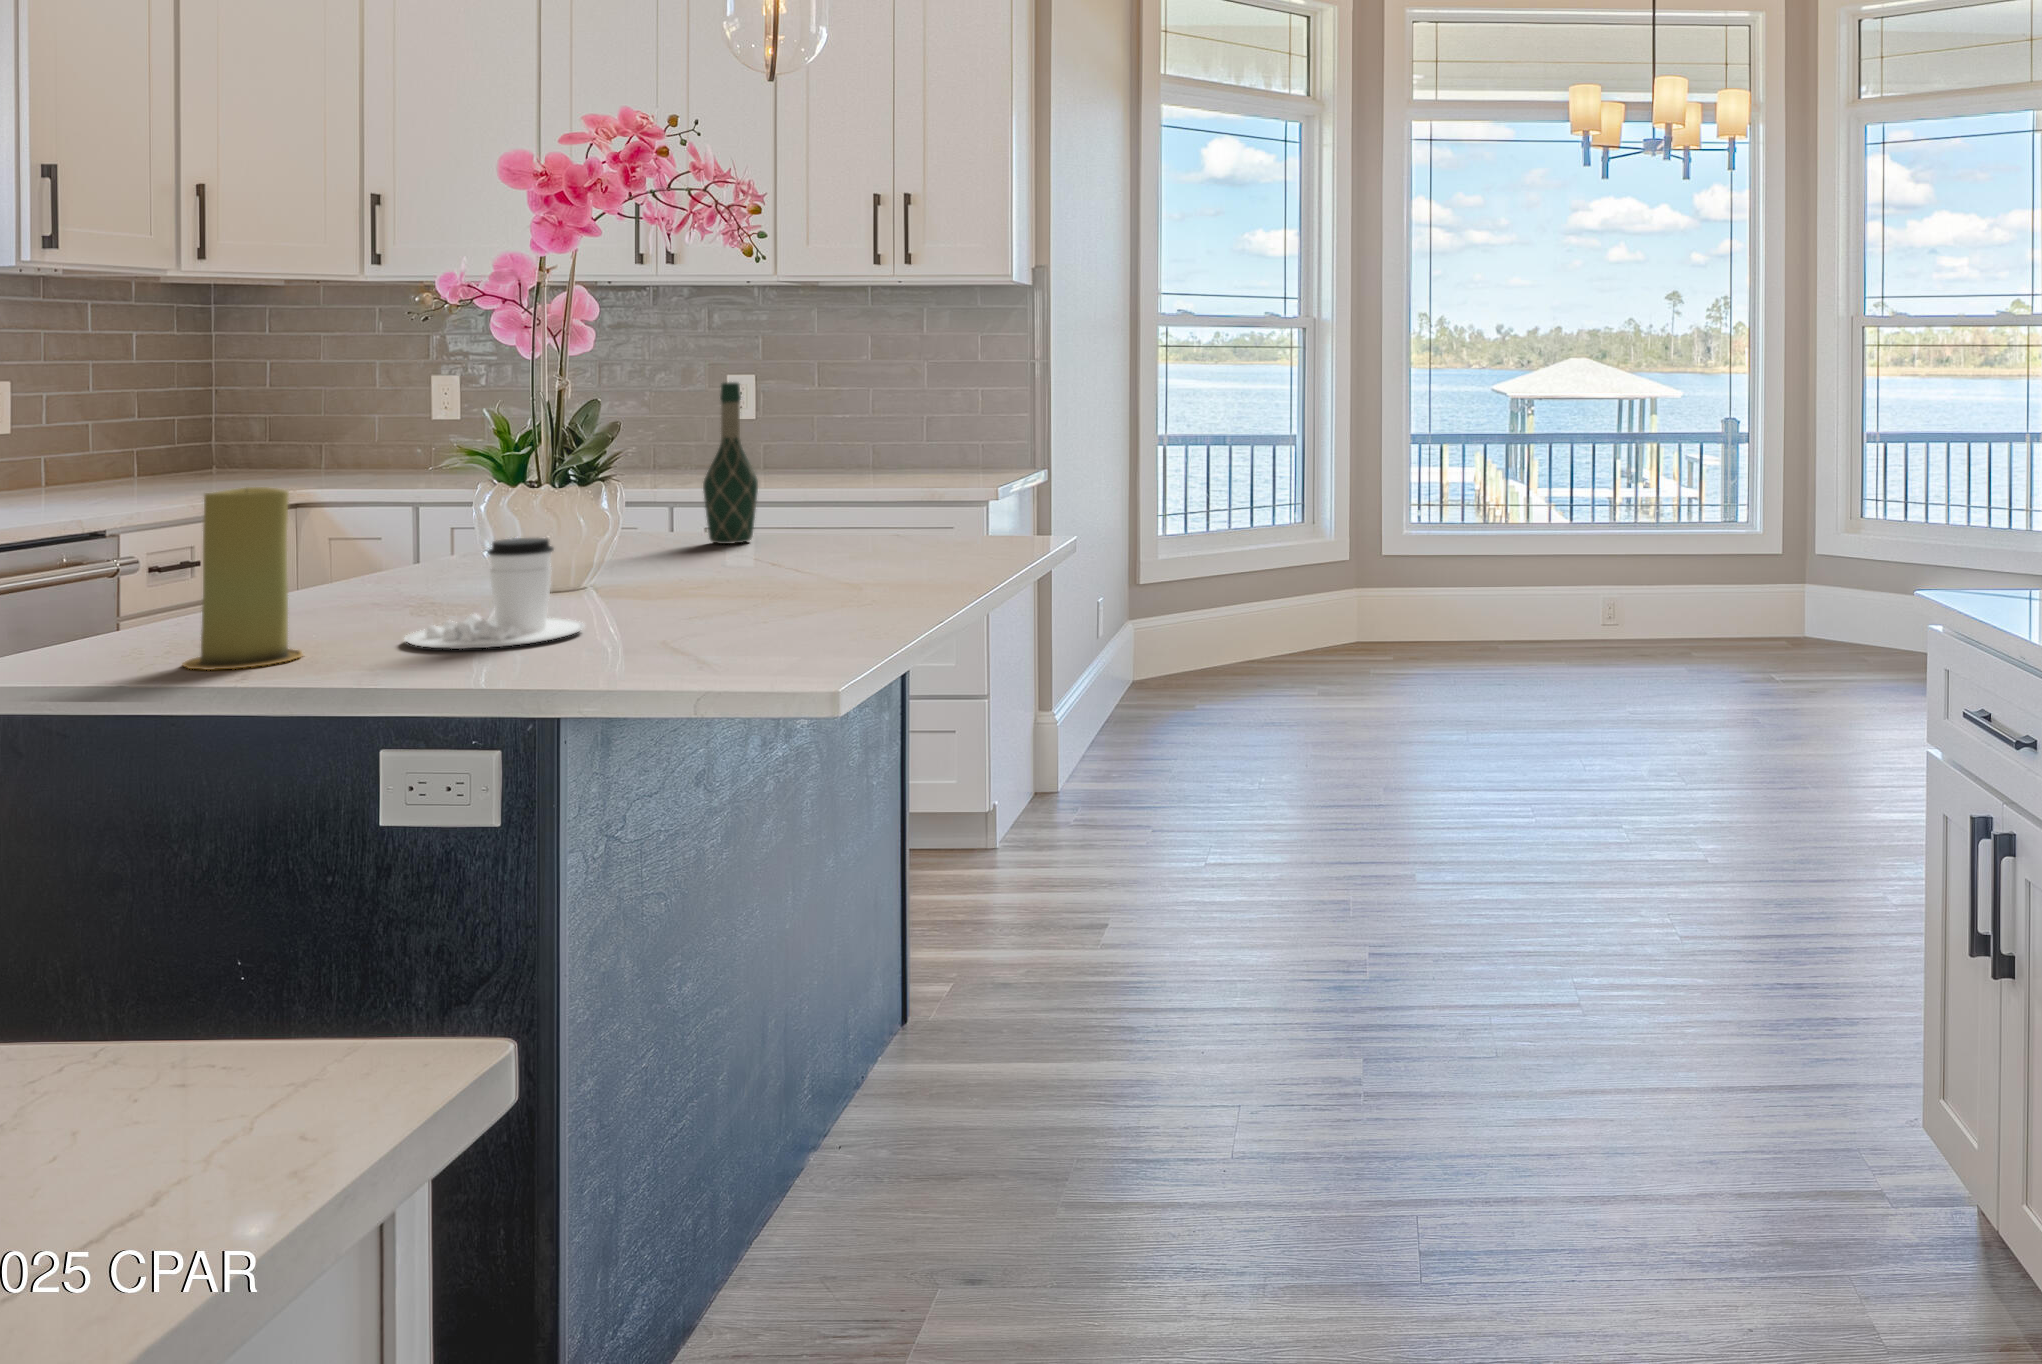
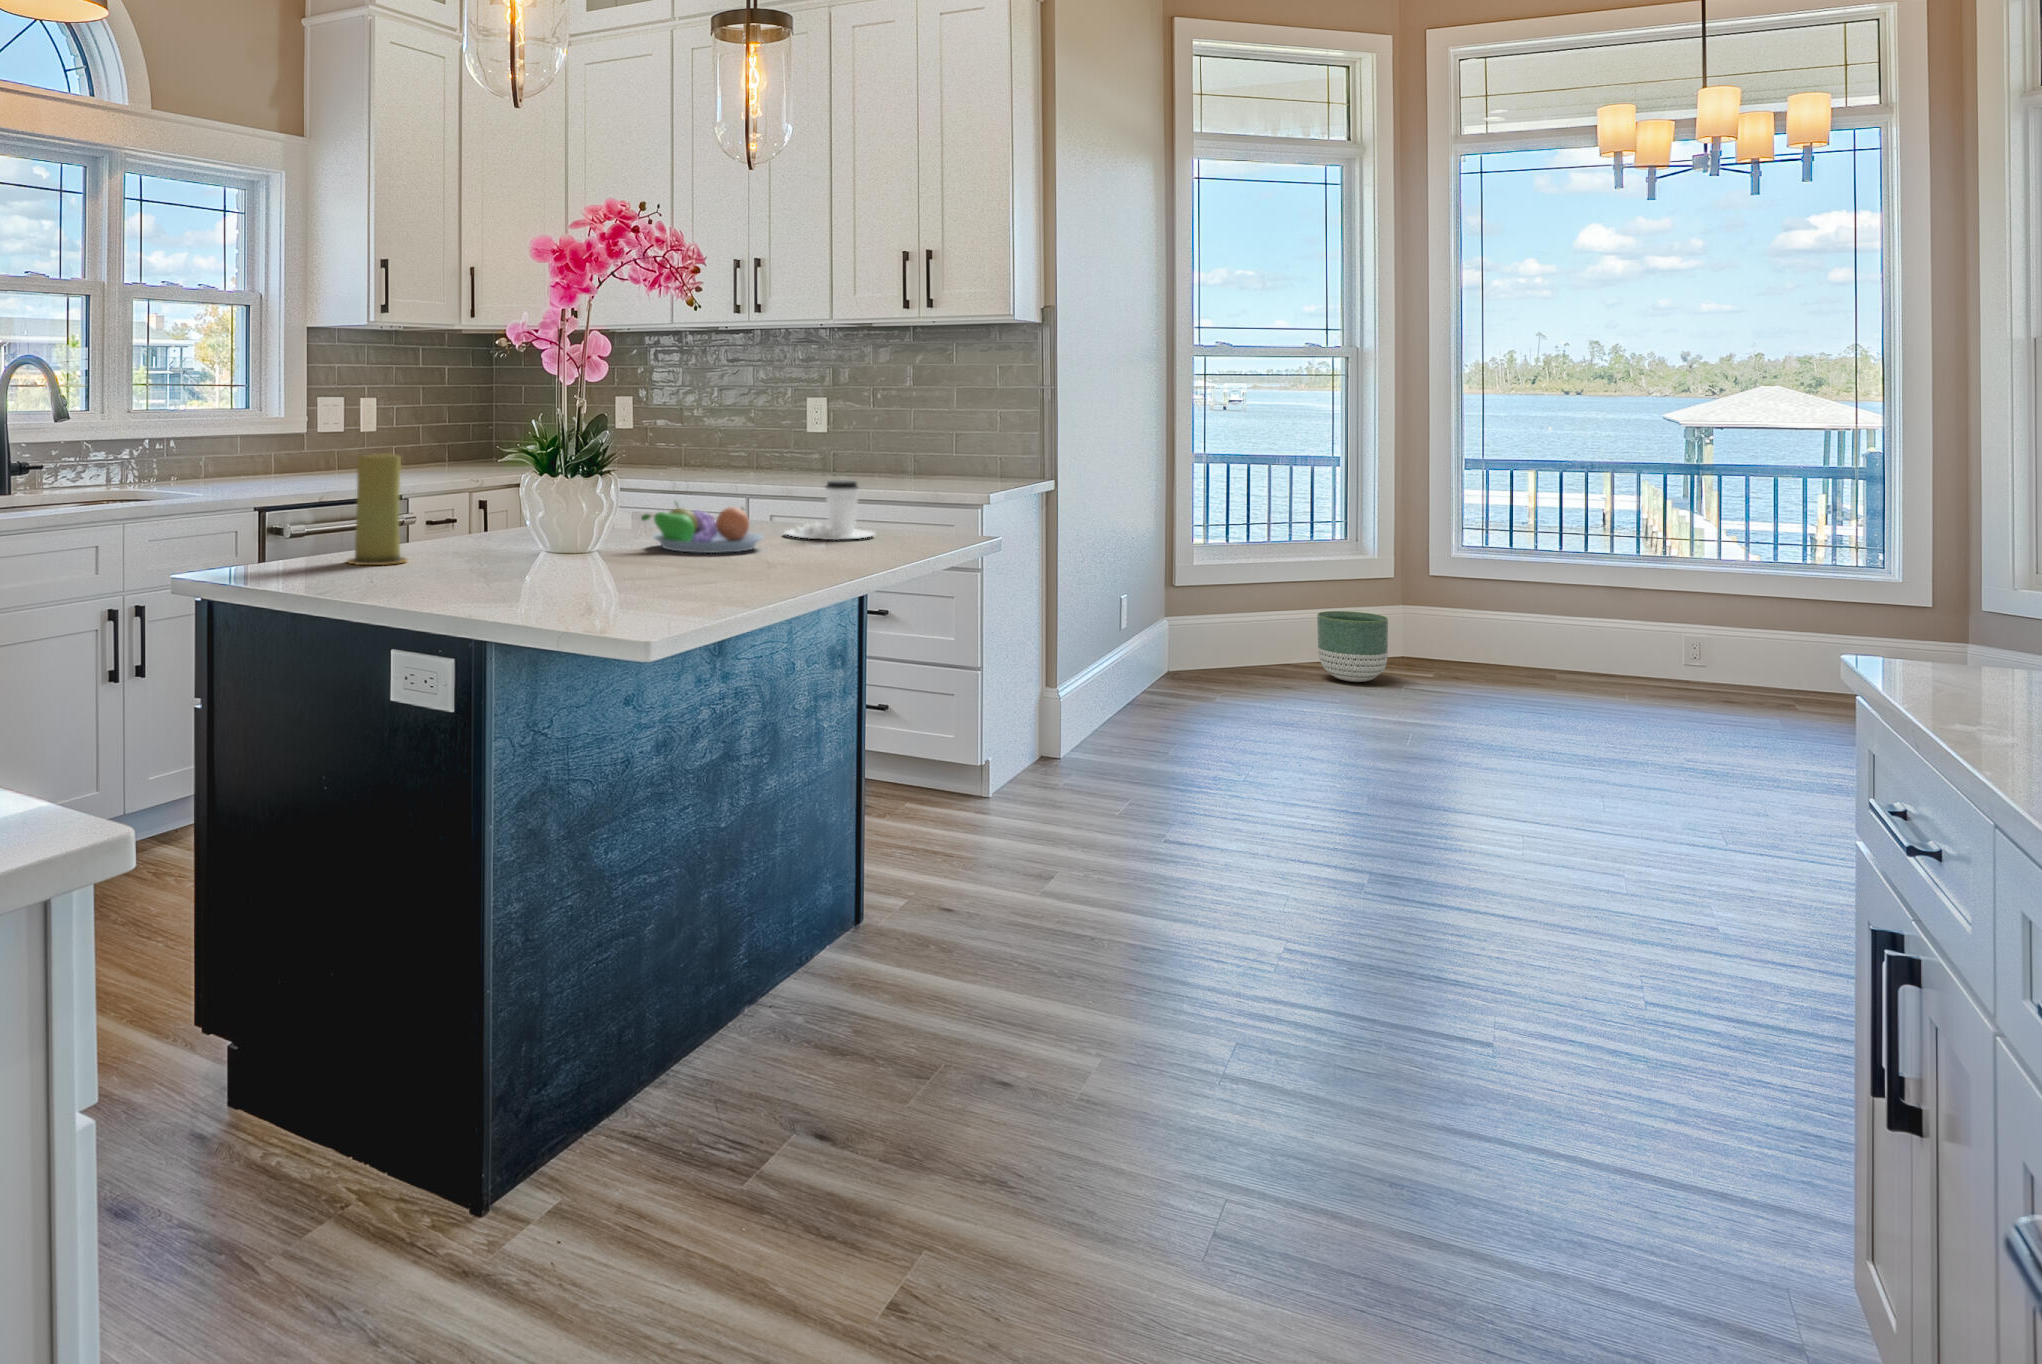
wine bottle: present [703,382,758,544] -> none [715,397,754,518]
fruit bowl: none [667,529,842,600] -> present [641,503,763,553]
coffee cup: present [404,538,584,649] -> present [785,480,874,540]
planter: none [1281,589,1346,661] -> present [1317,611,1388,682]

